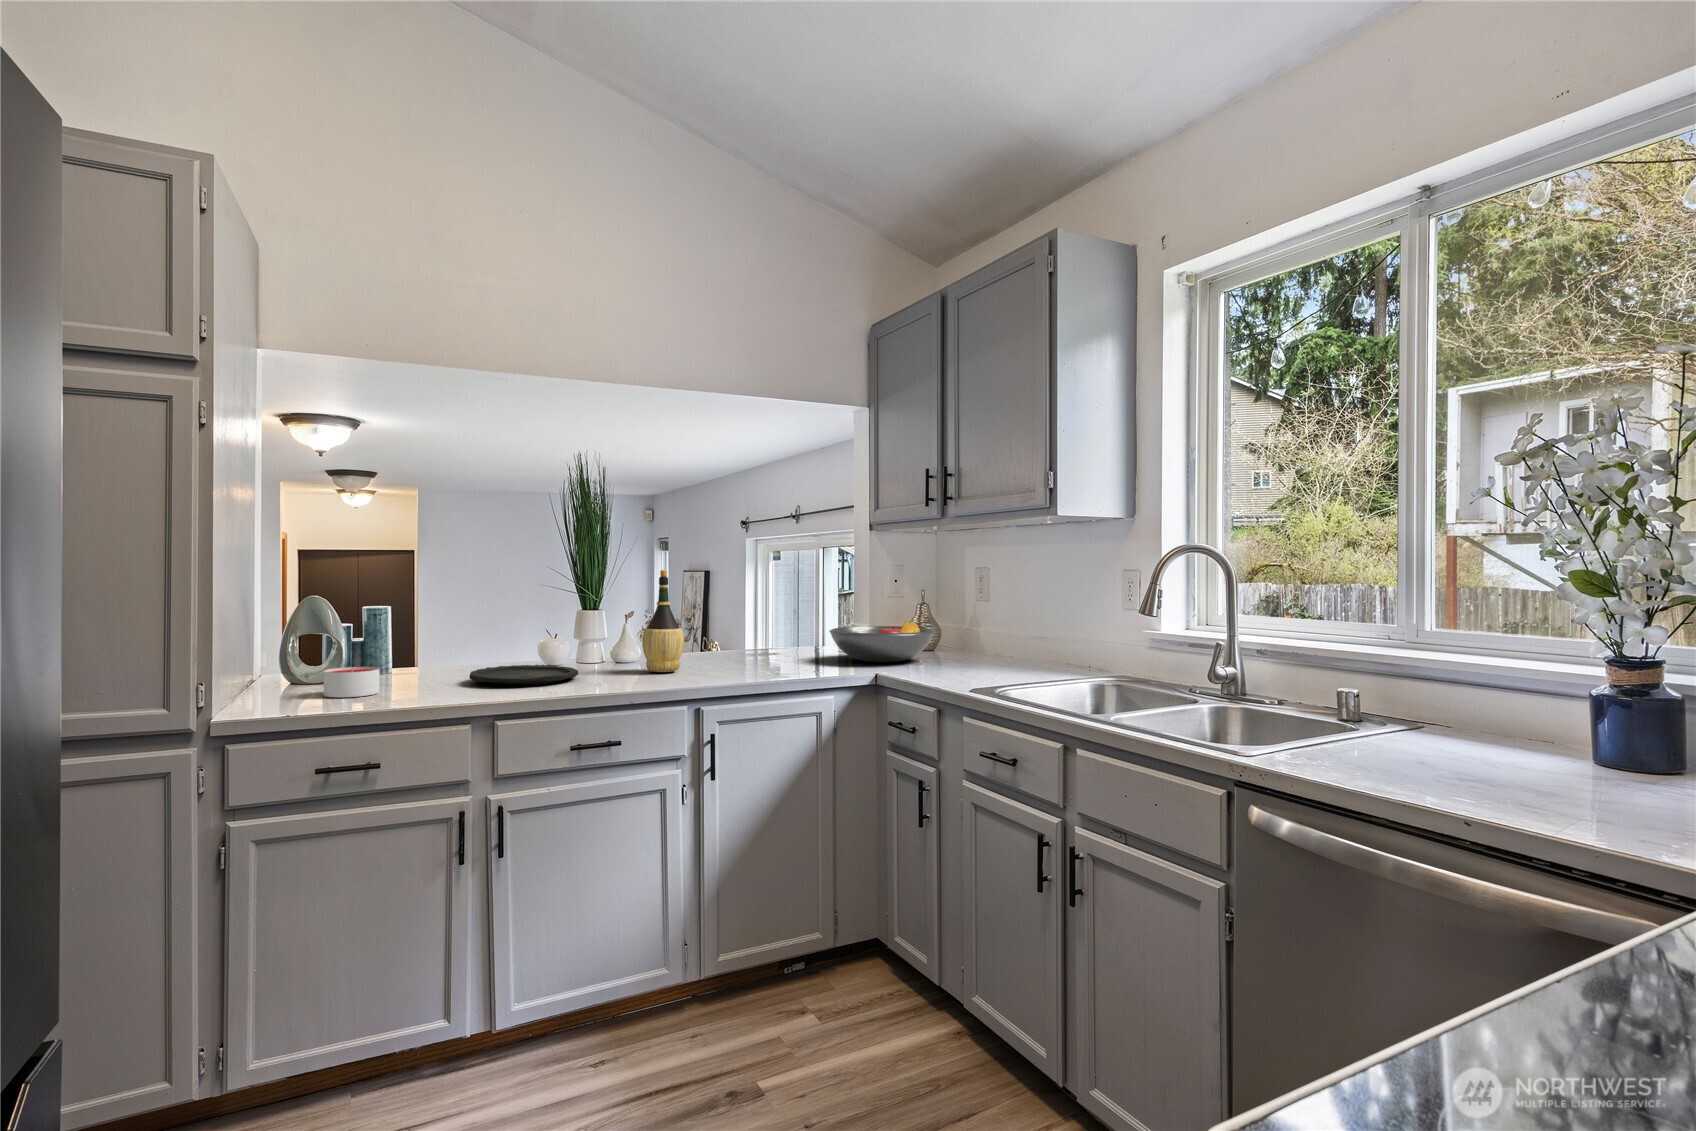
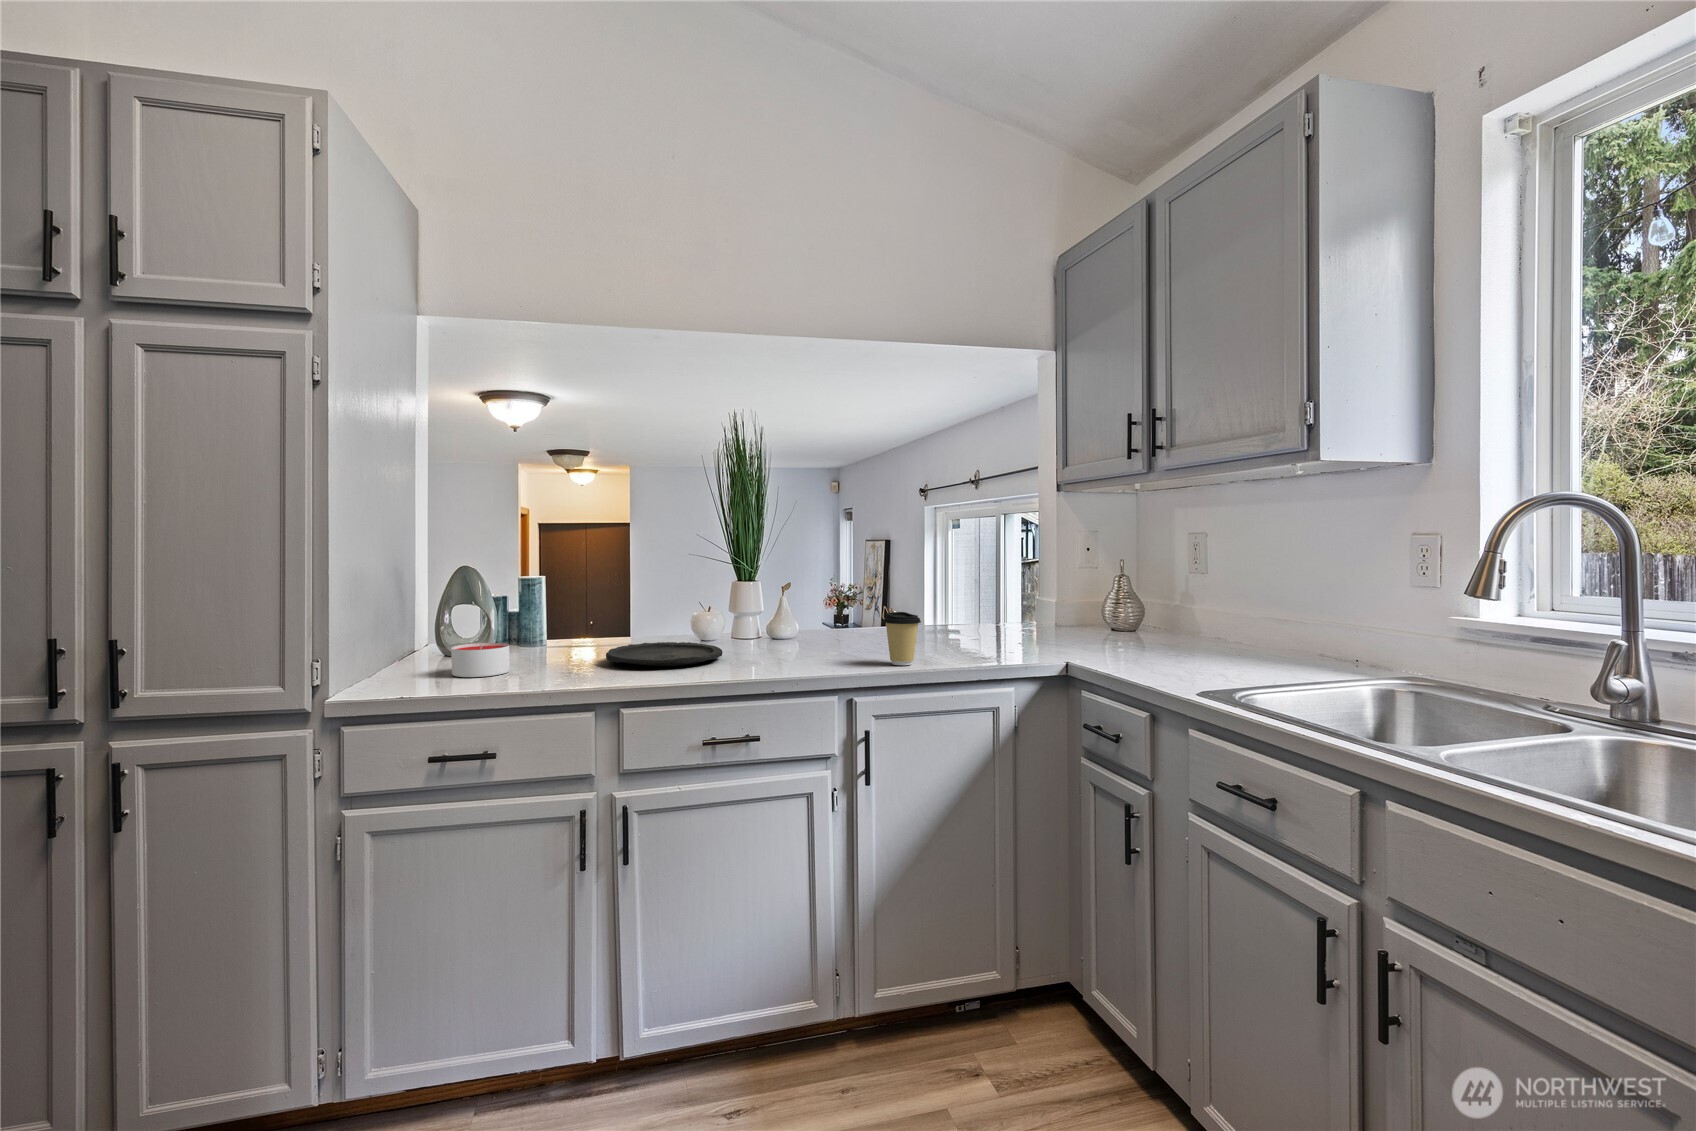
wine bottle: present [642,570,684,672] -> none [794,538,841,654]
fruit bowl: present [829,621,935,662] -> none [1011,597,1141,647]
coffee cup: none [724,634,756,679] -> present [883,612,921,665]

